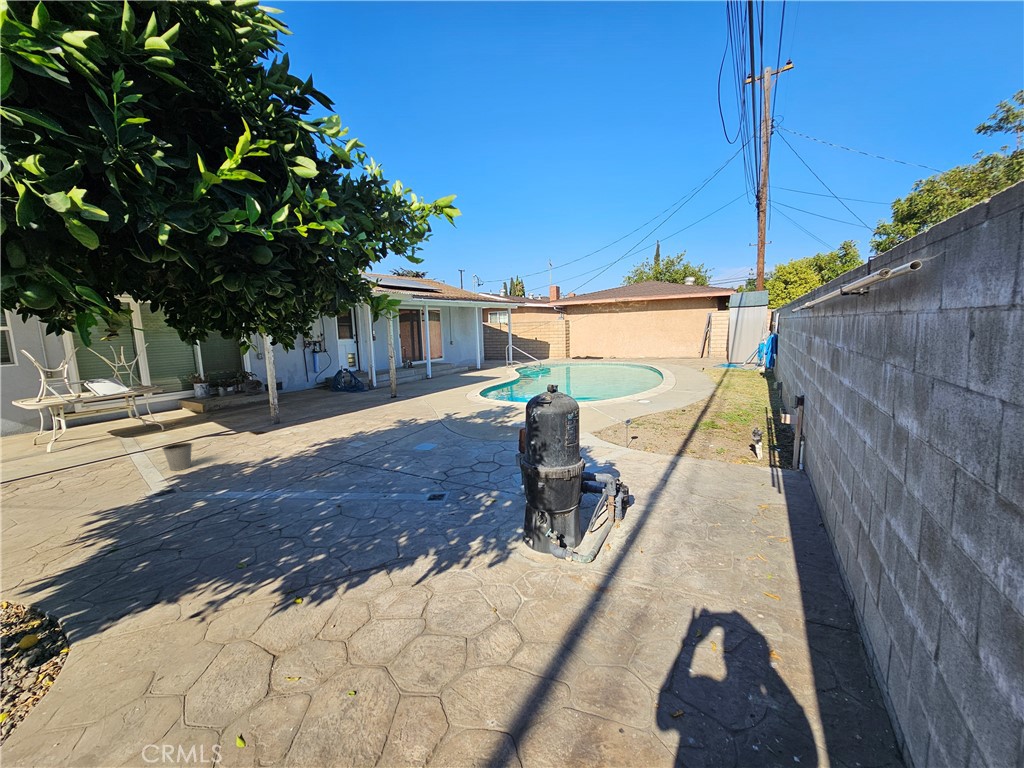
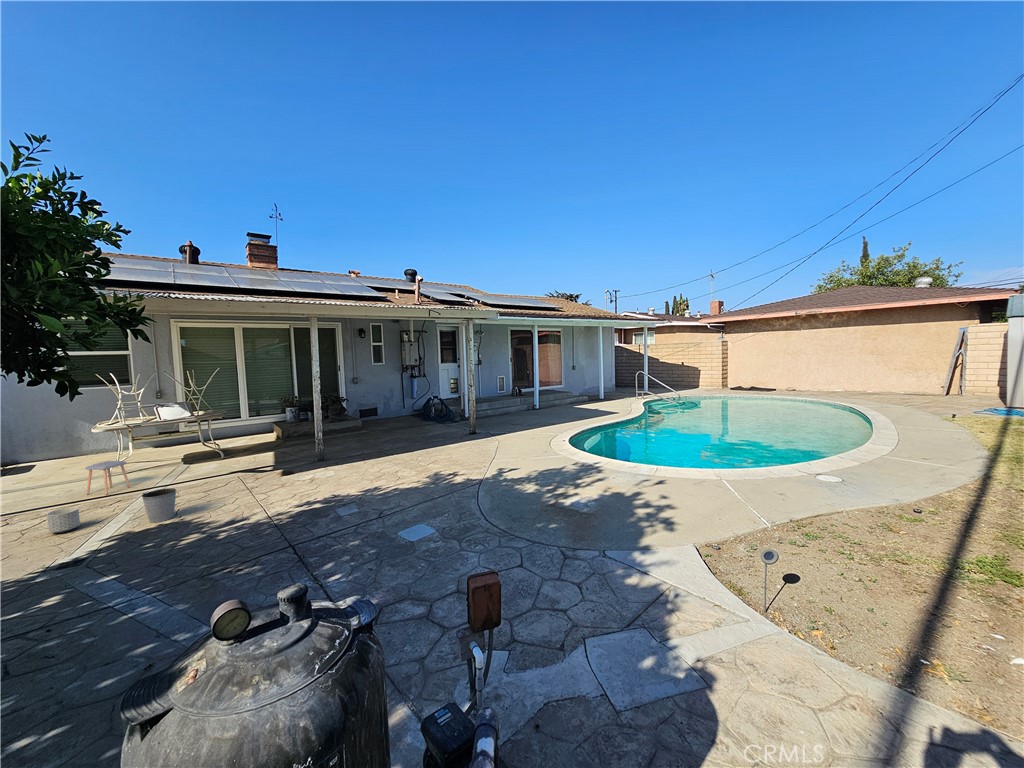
stool: none [42,433,89,467] -> present [85,461,130,495]
planter: none [74,464,103,487] -> present [47,507,80,533]

